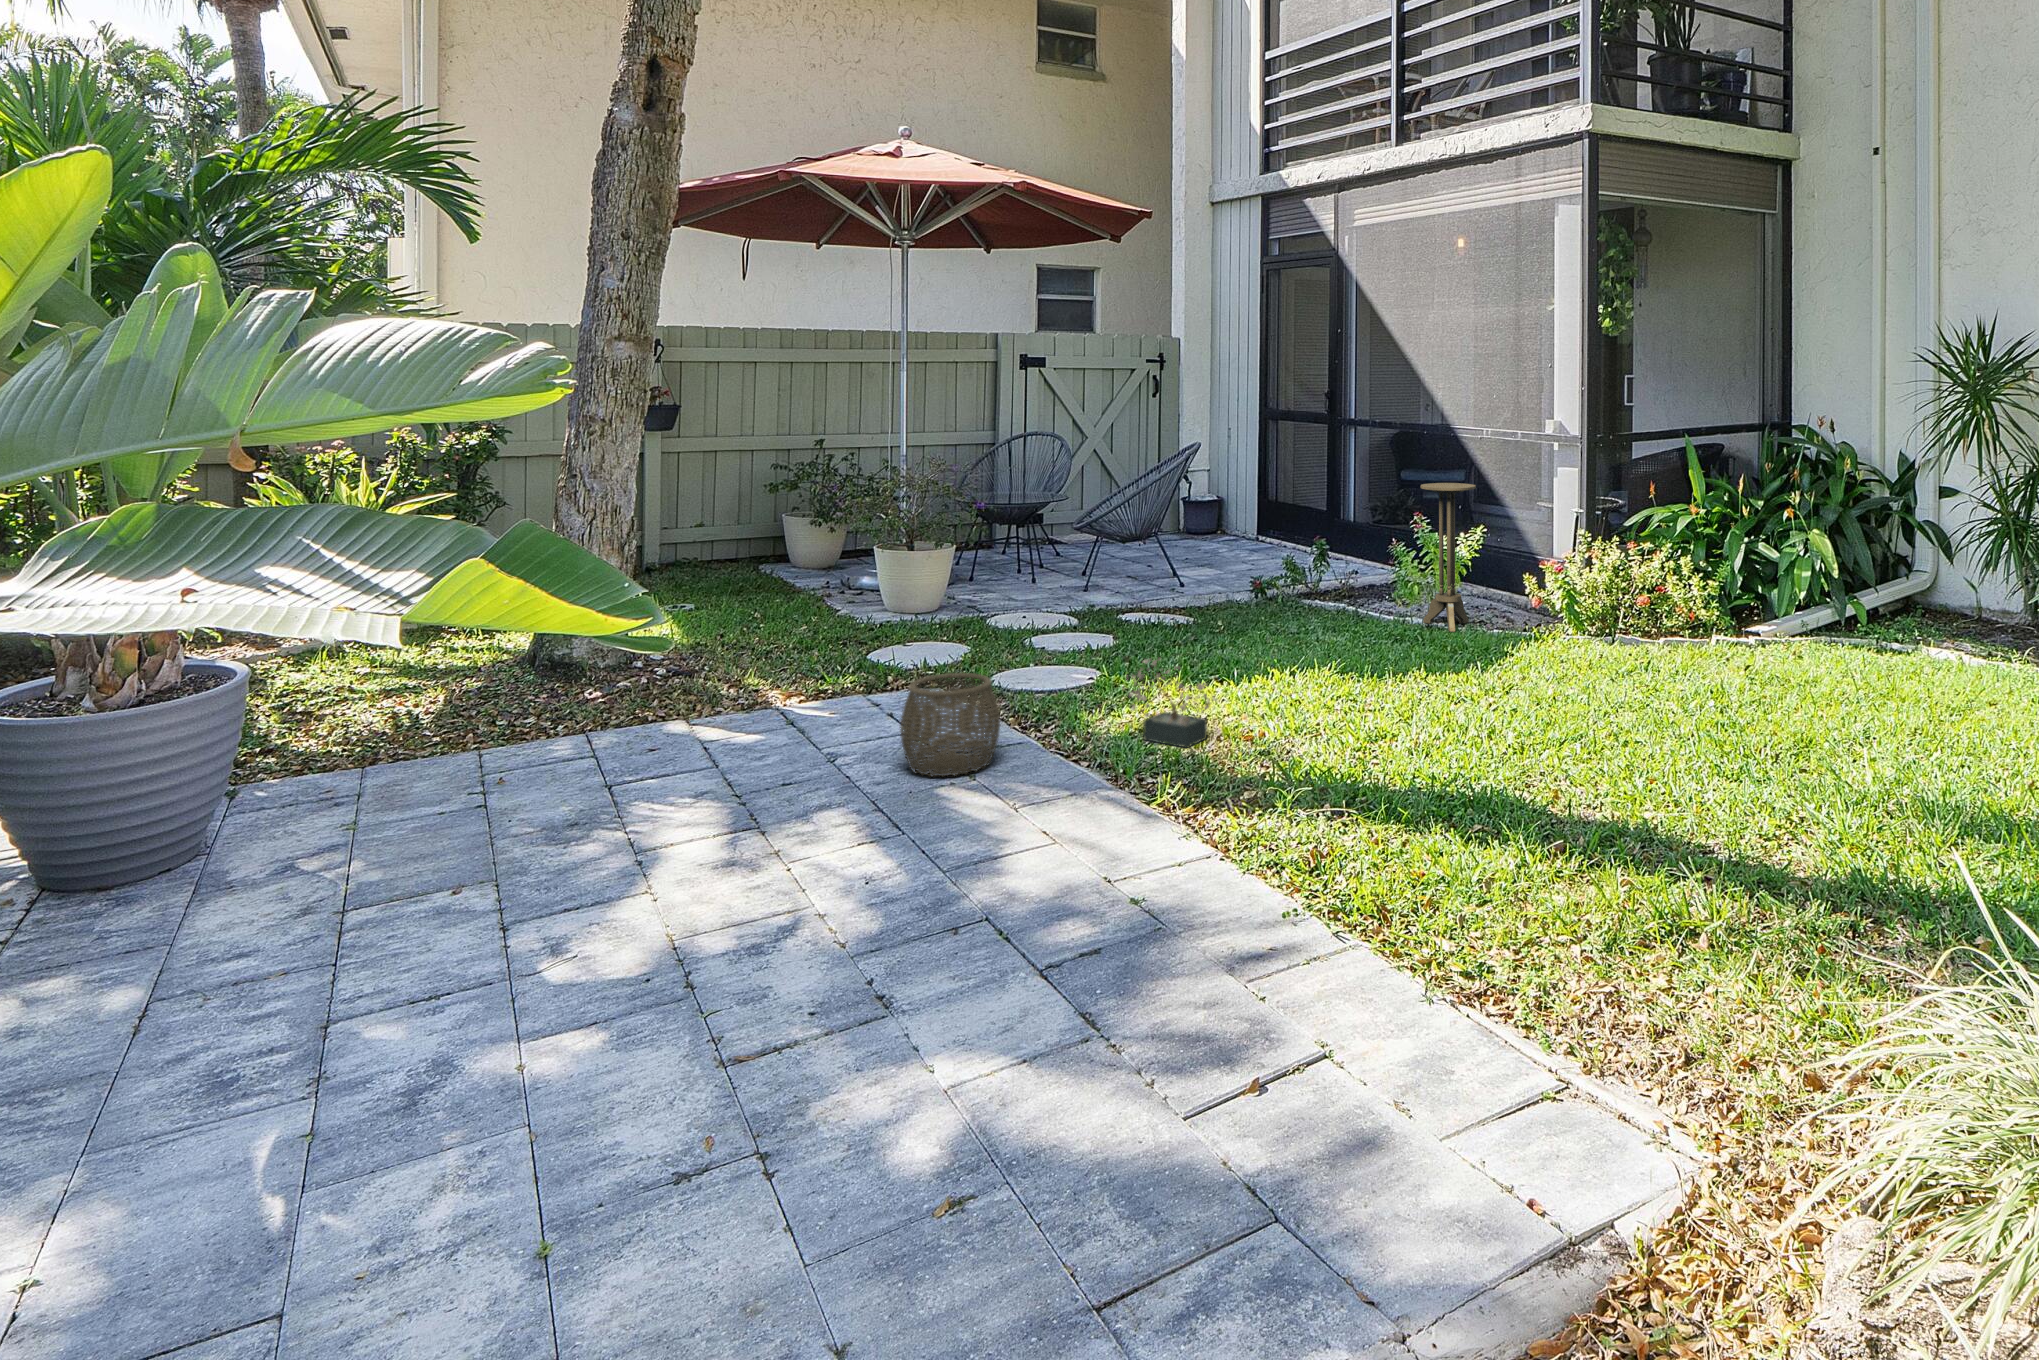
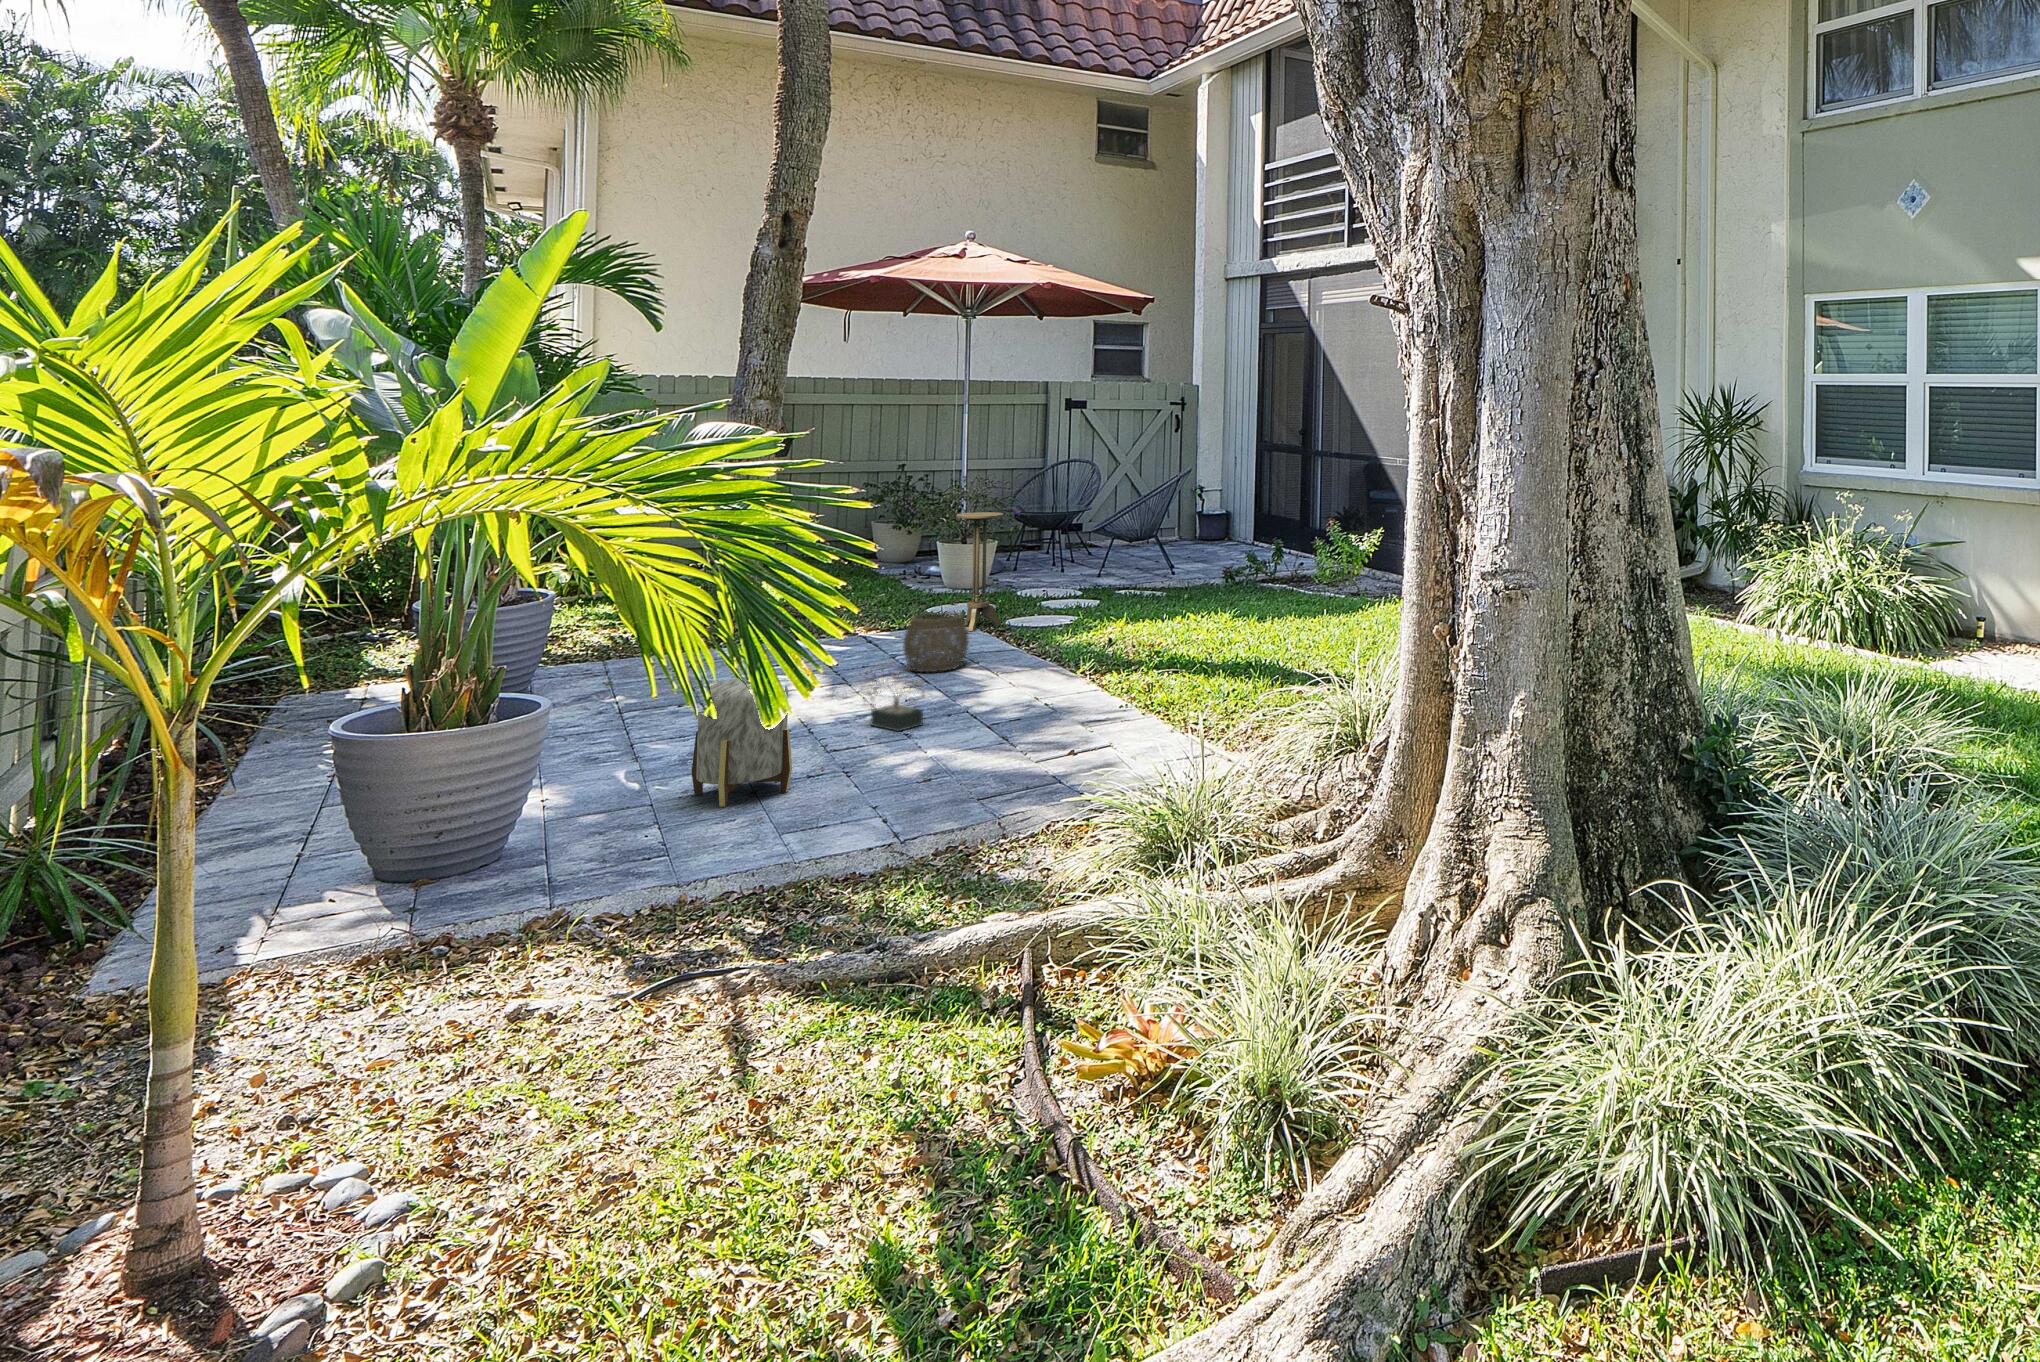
side table: present [1421,483,1476,632] -> present [956,512,1003,631]
decorative plant: present [1126,659,1218,748] -> present [860,662,925,731]
stool: none [573,904,792,1237] -> present [691,678,792,807]

